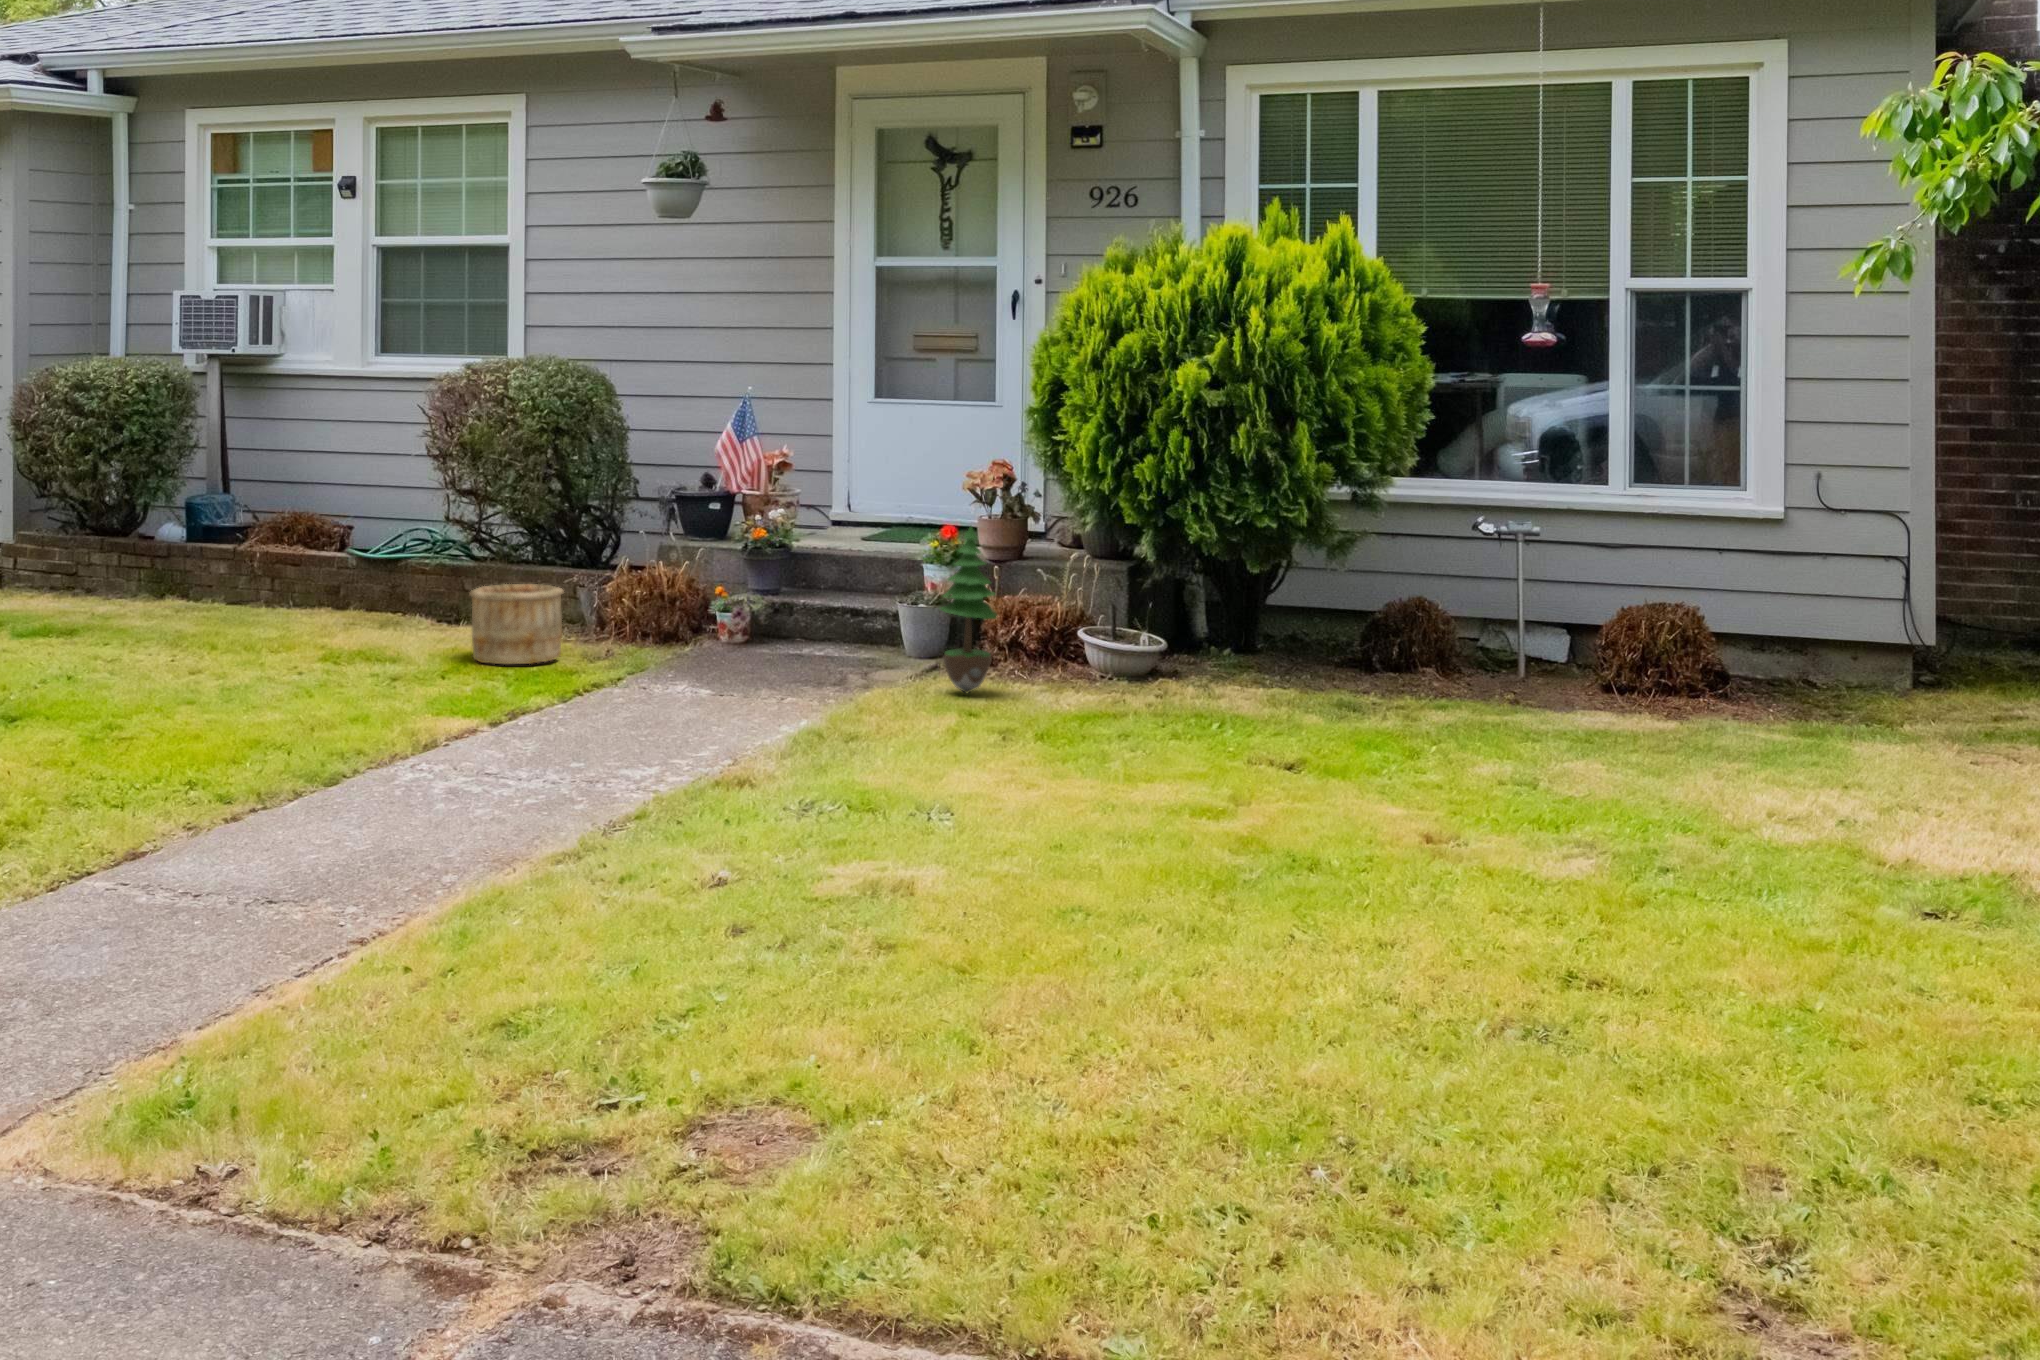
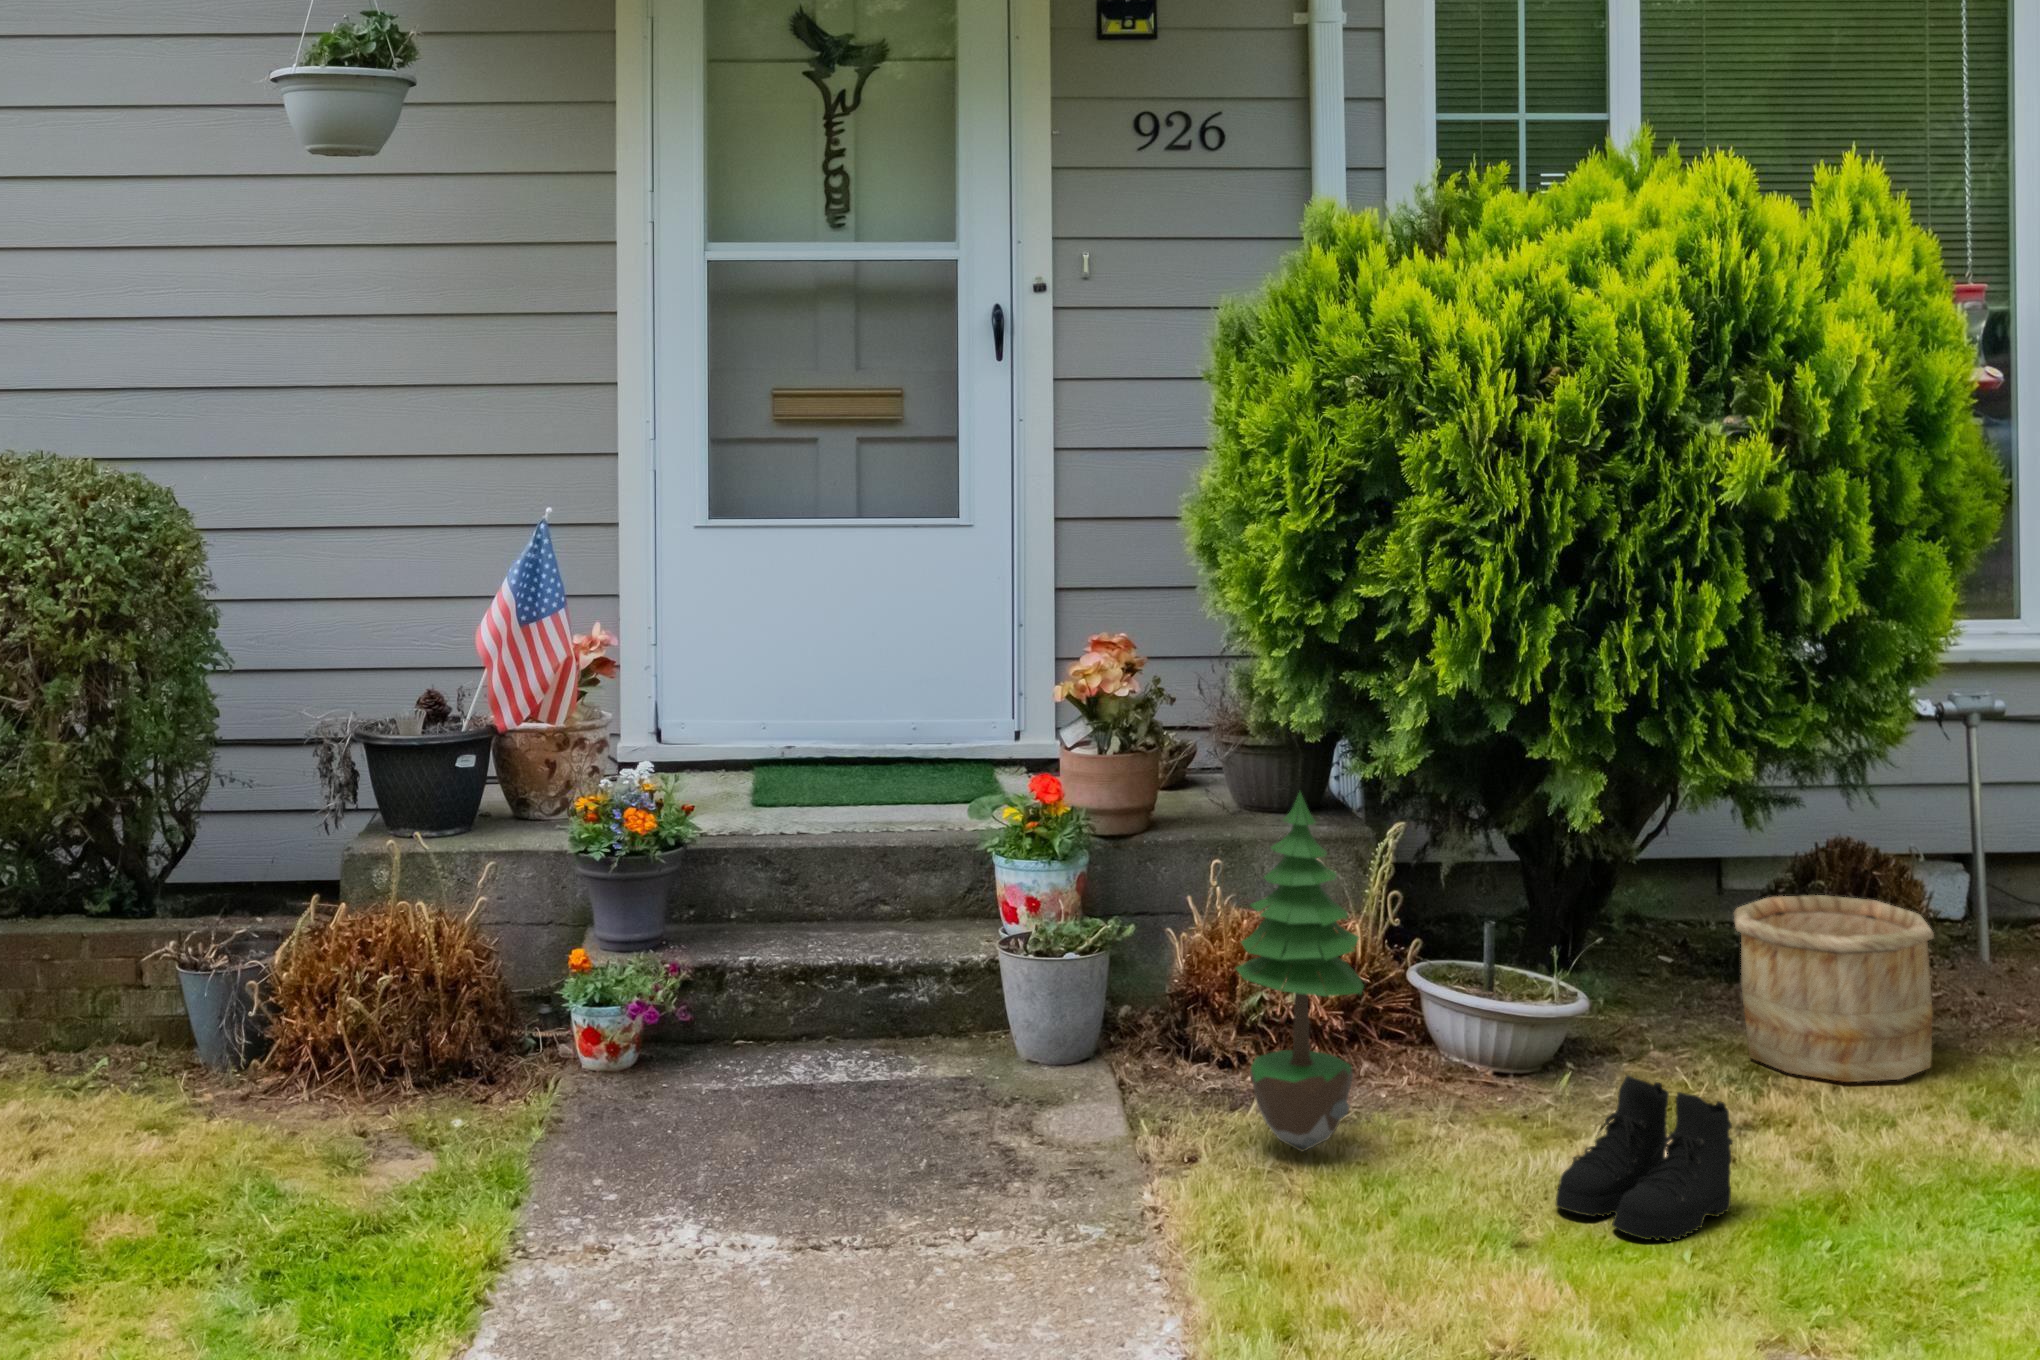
wooden bucket: present [470,584,564,664] -> present [1734,895,1934,1082]
boots: none [1028,662,1113,727] -> present [1556,1075,1733,1241]

